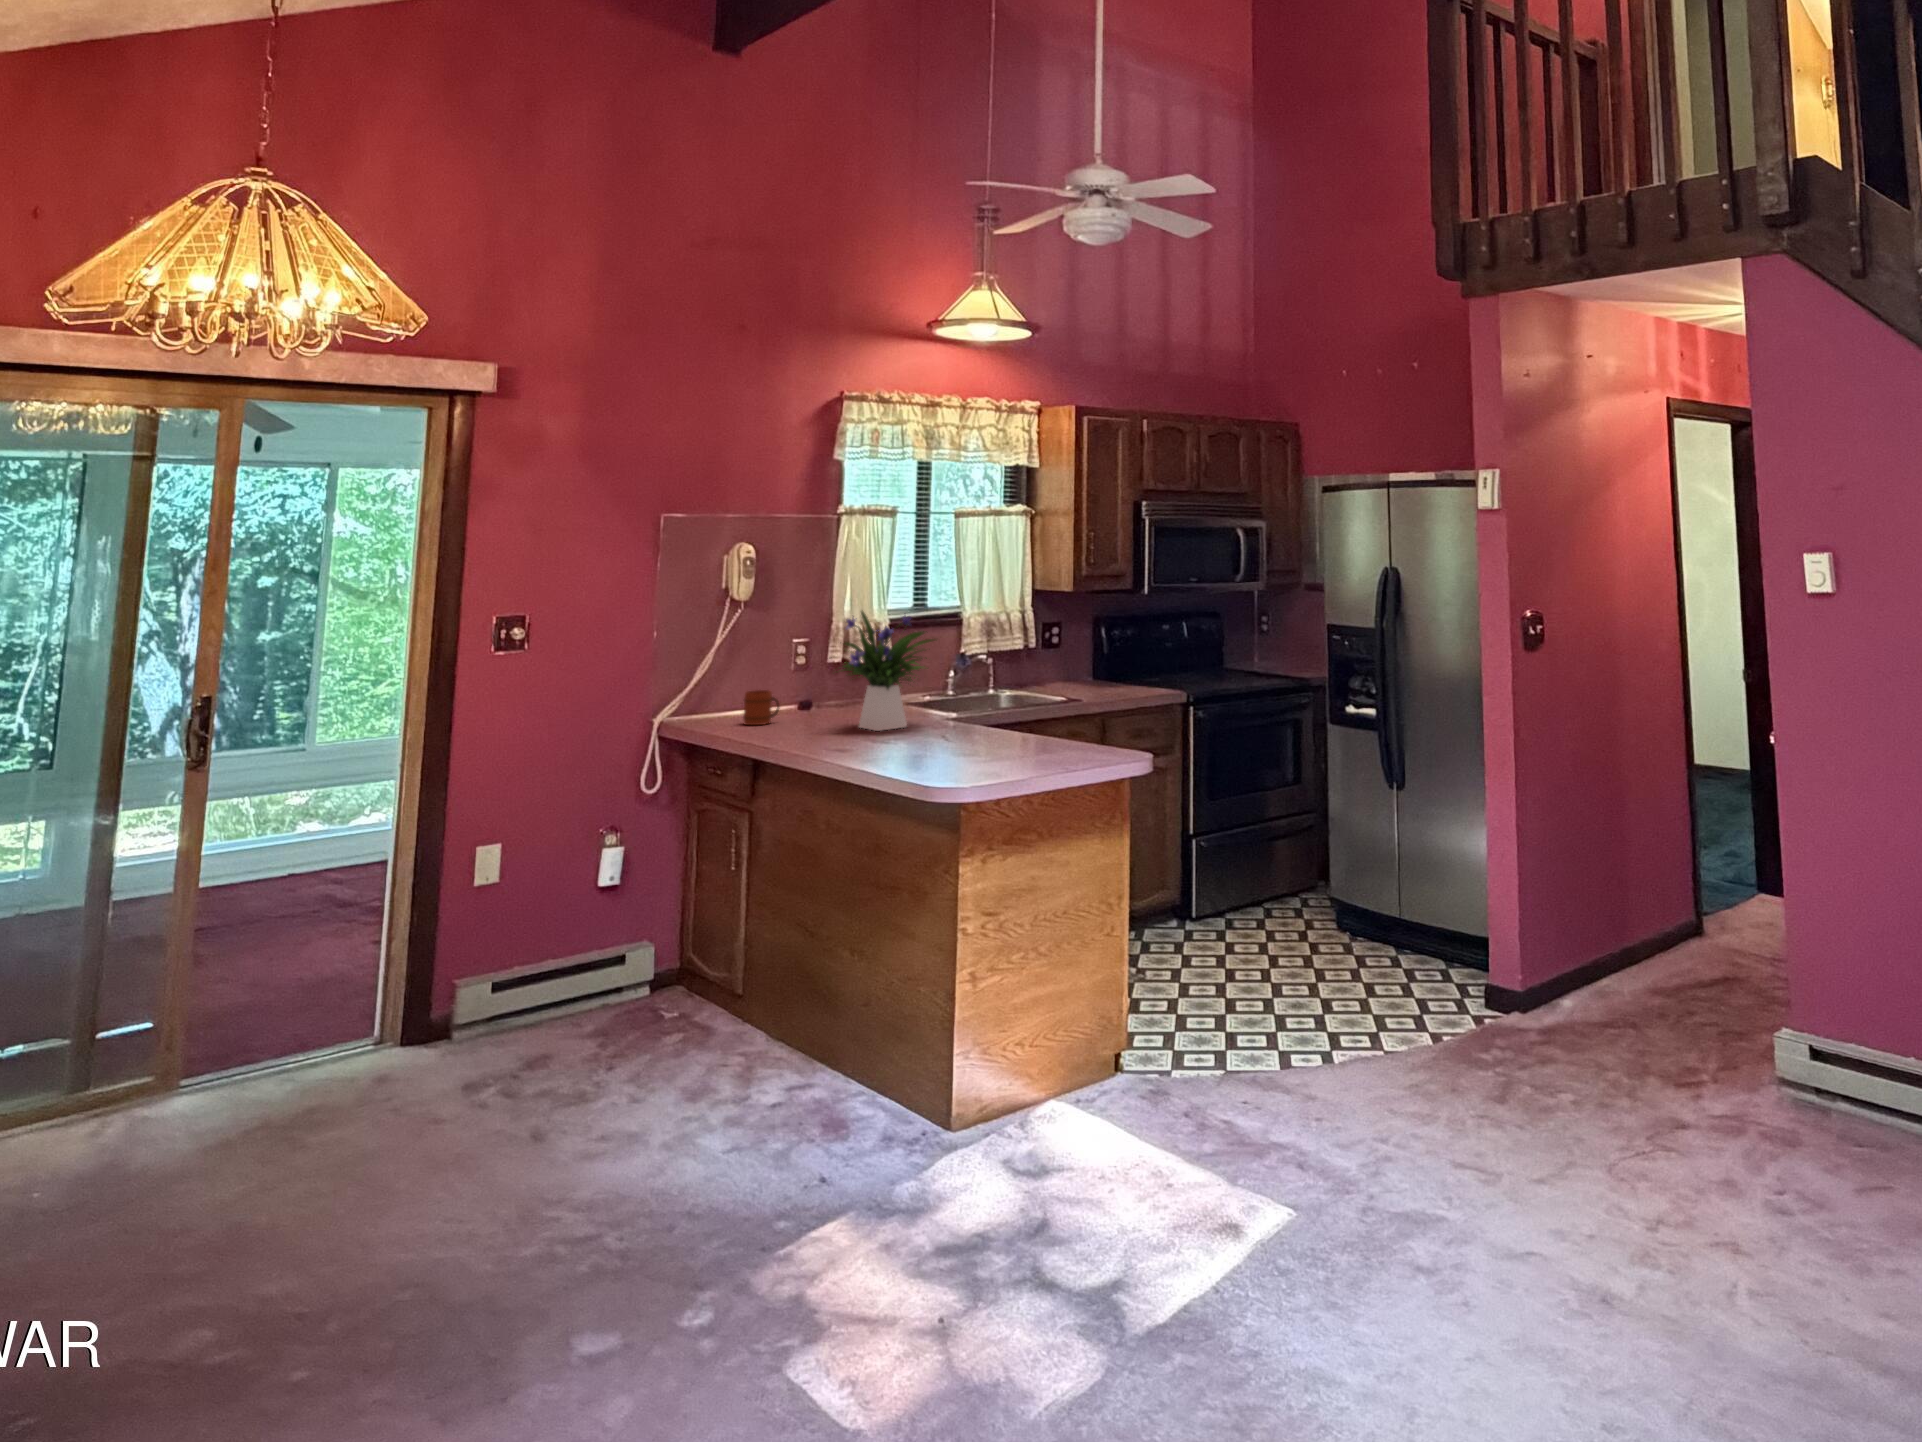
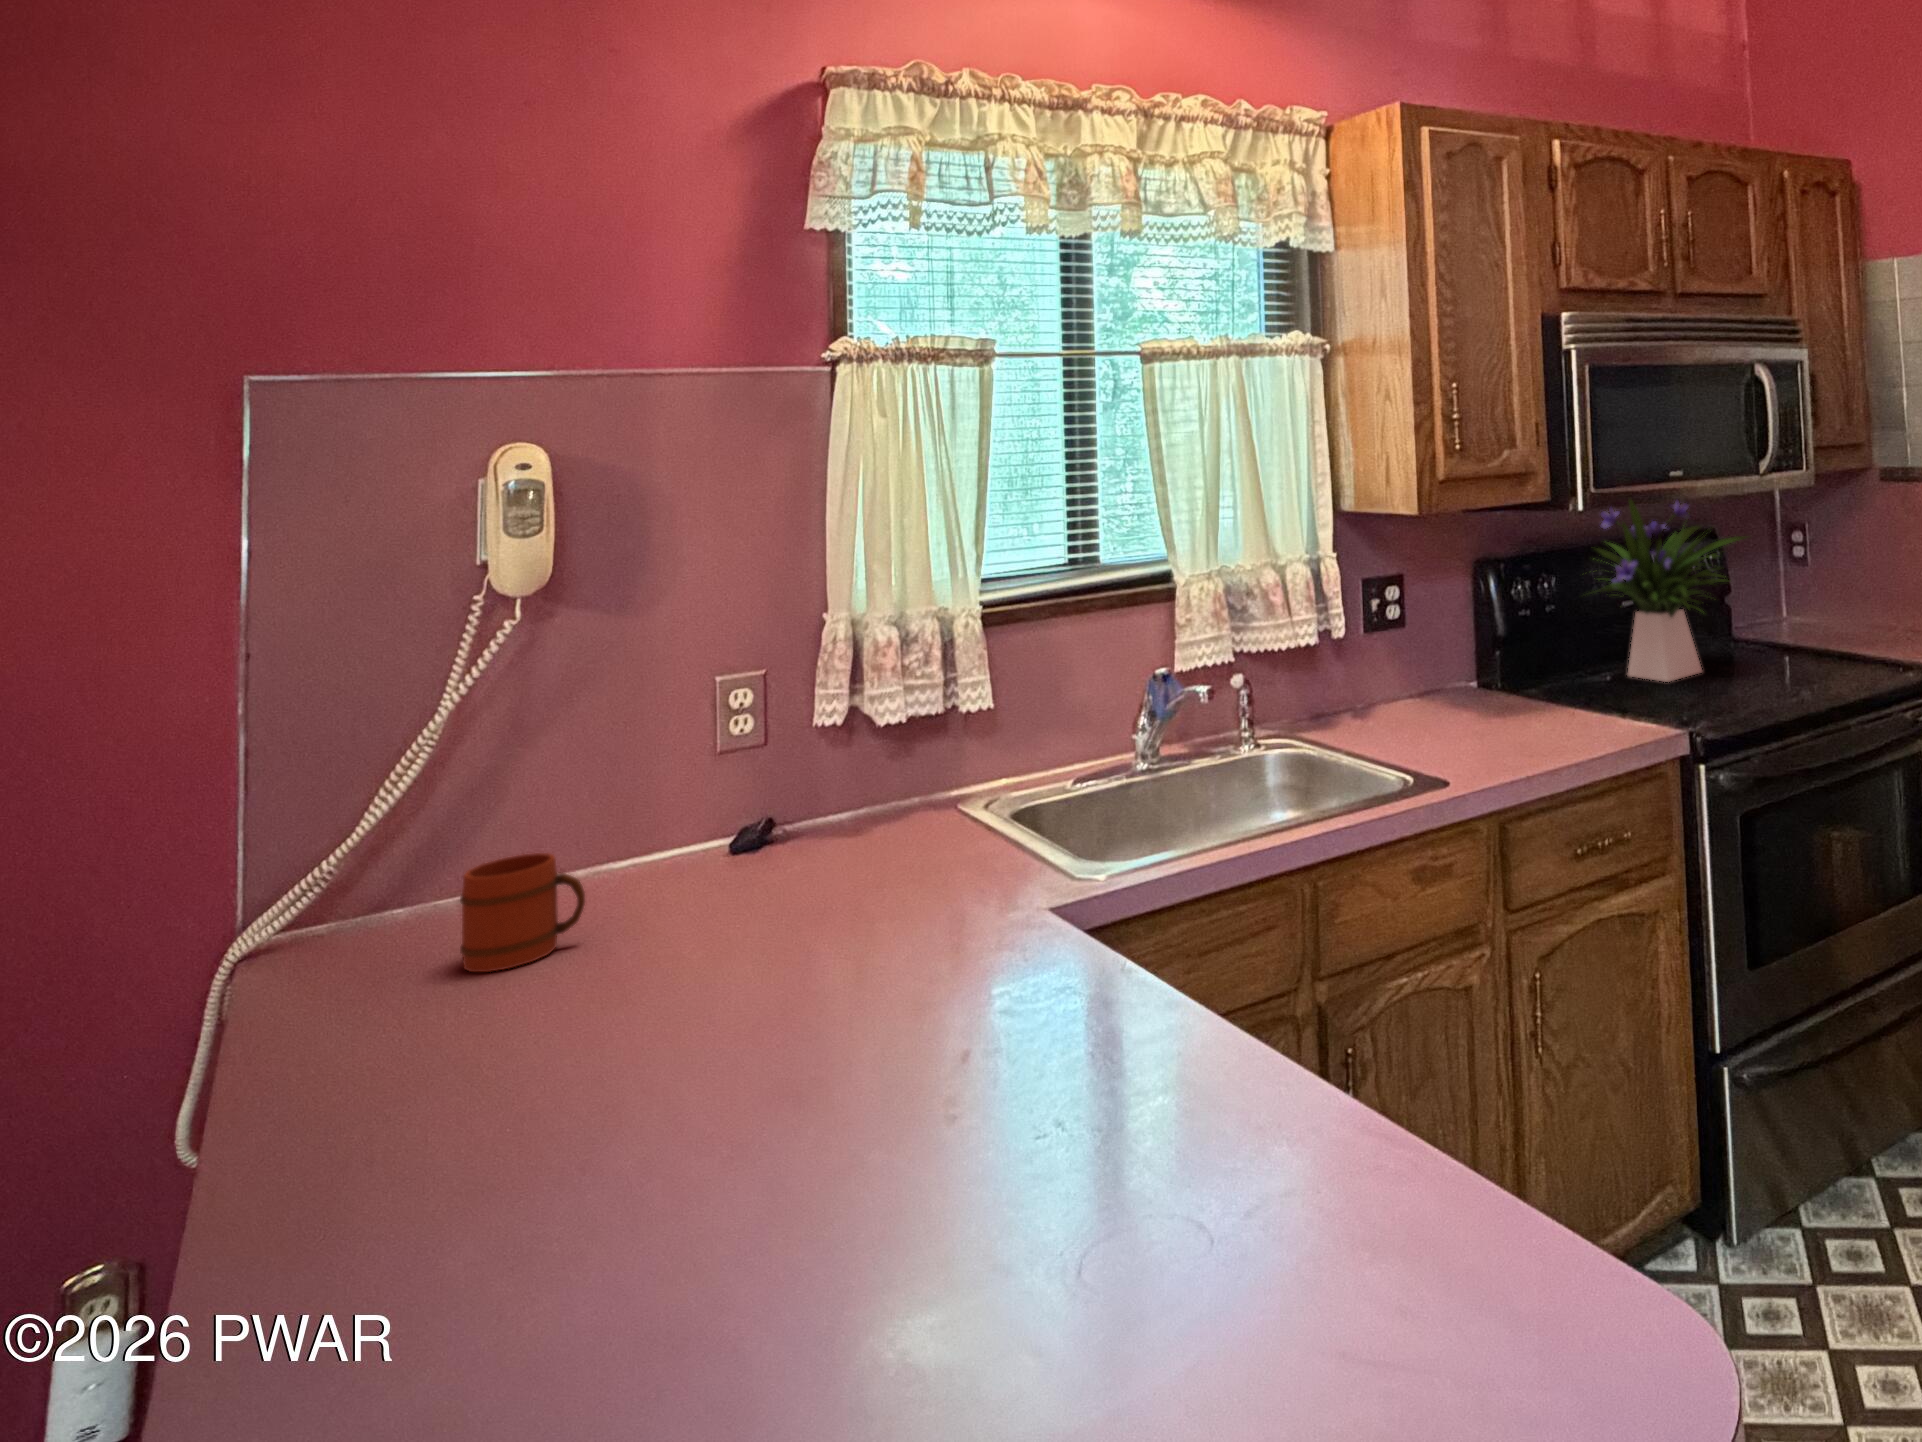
flower arrangement: present [843,612,934,731] -> present [1596,500,1747,682]

